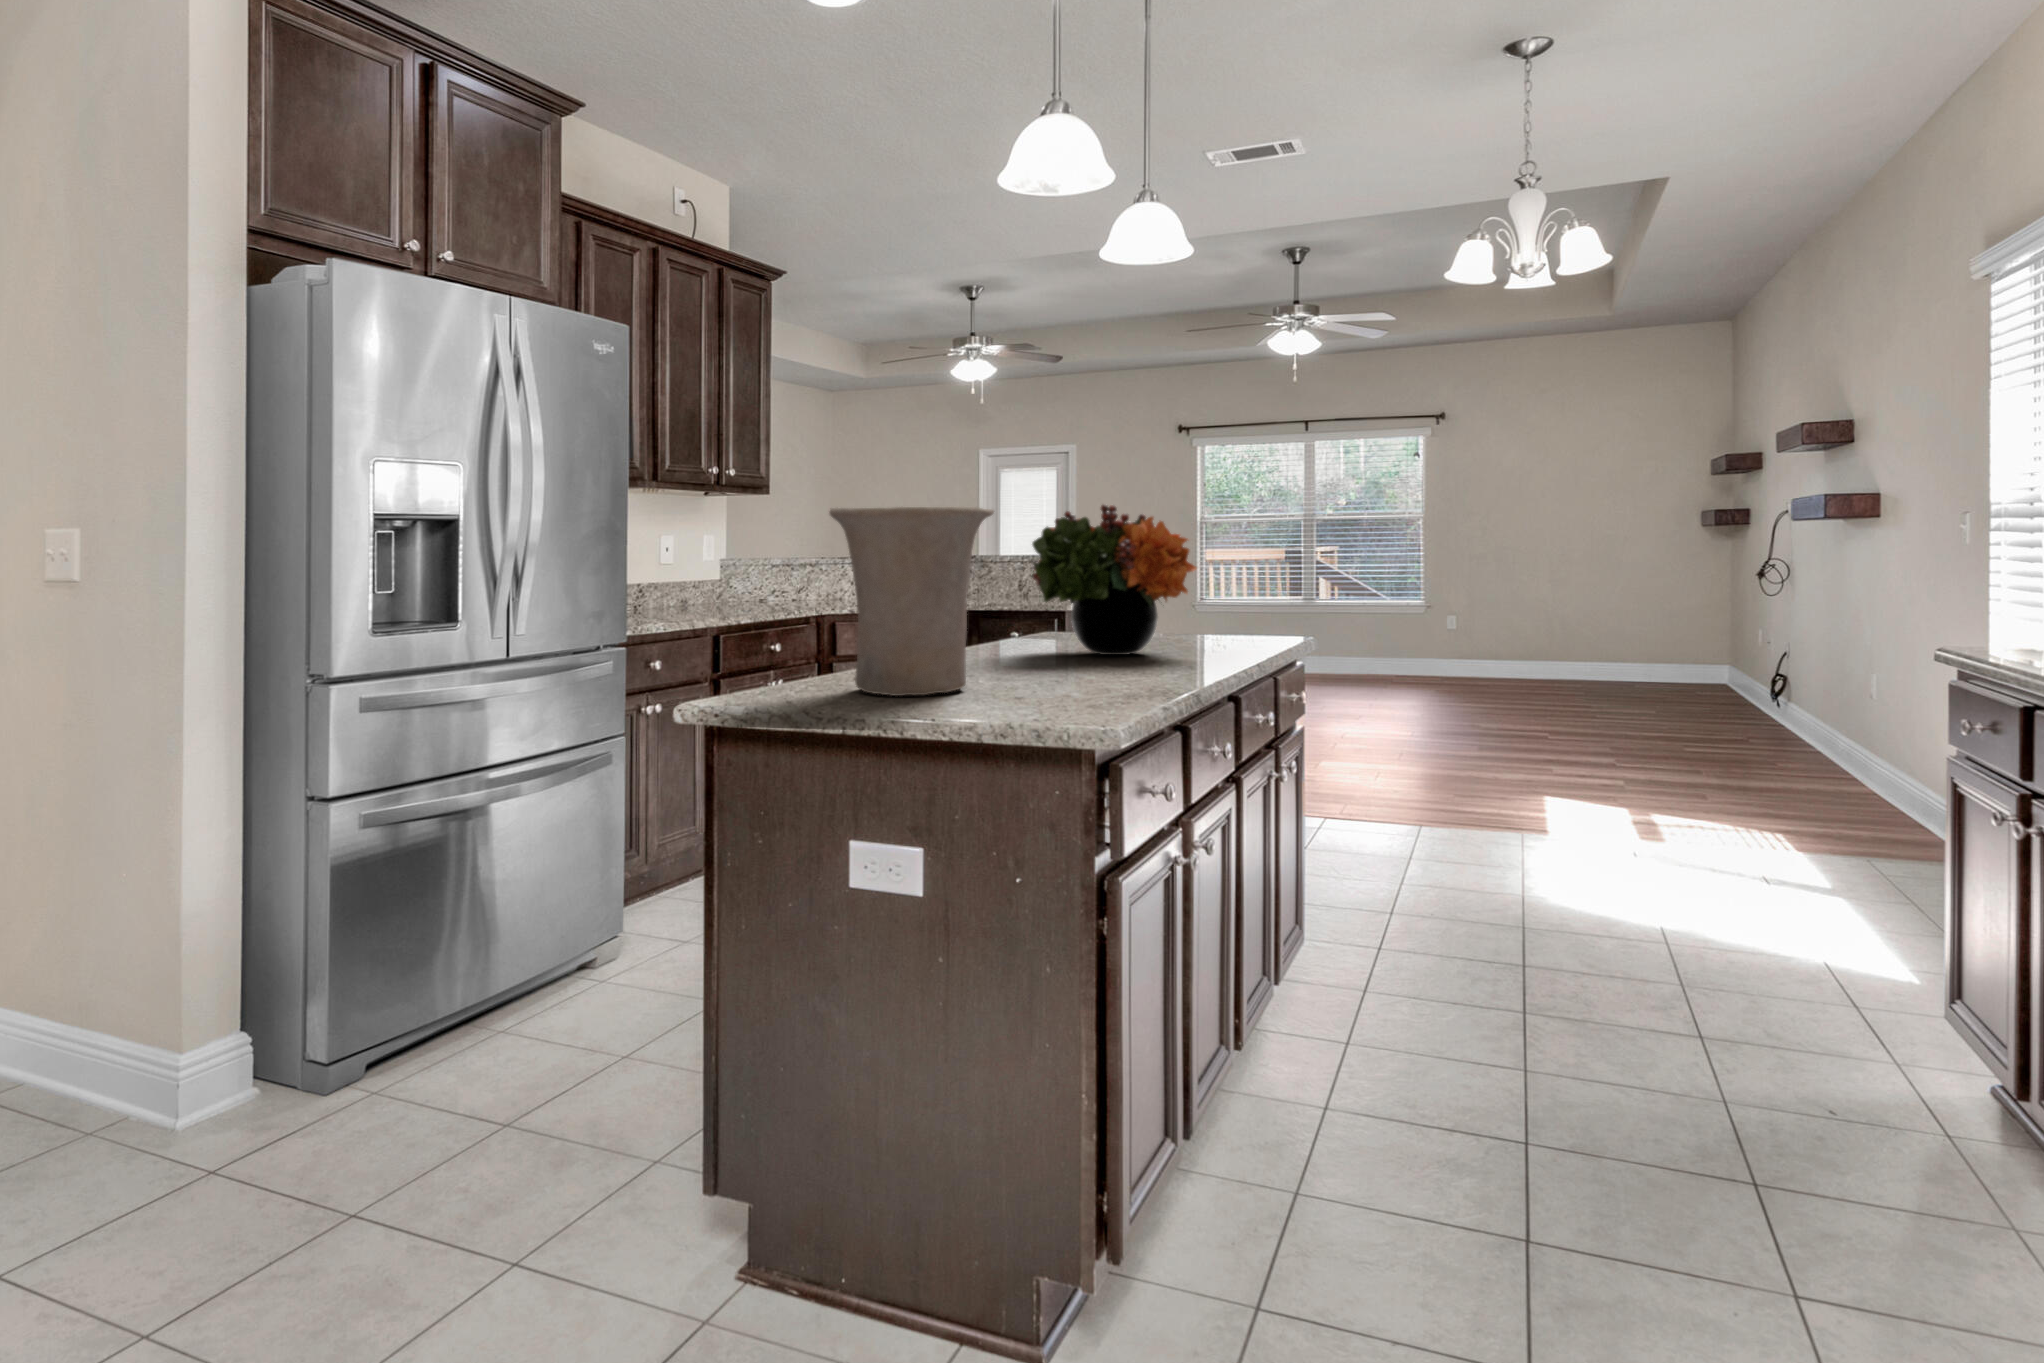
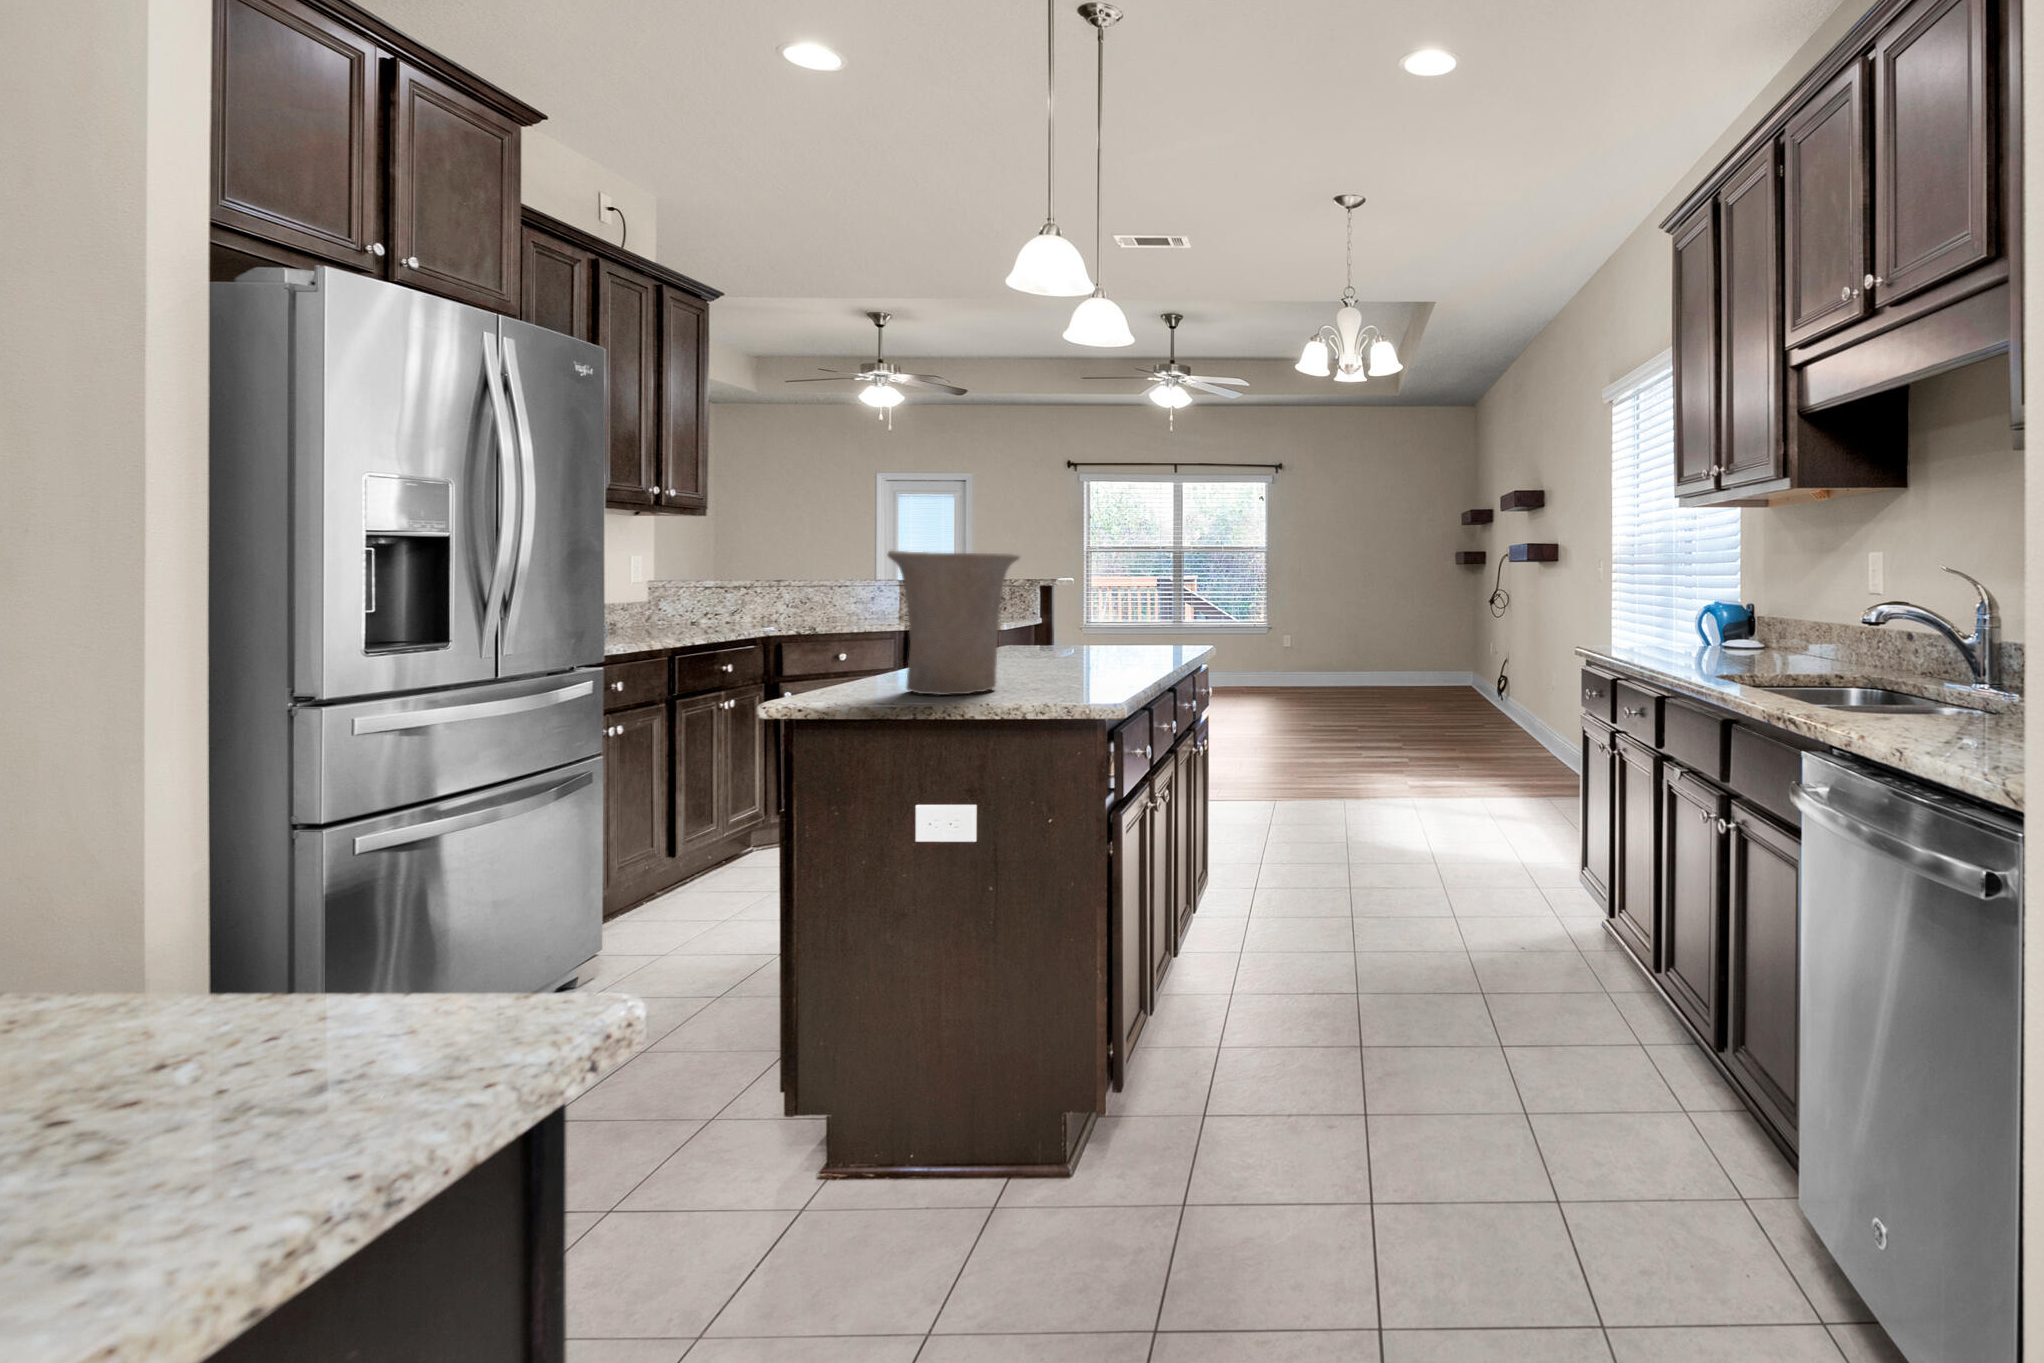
flower arrangement: present [1032,504,1196,655] -> none [1019,548,1149,662]

